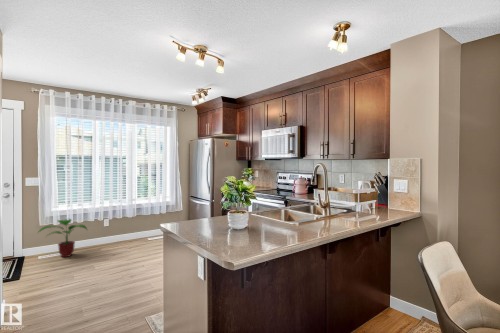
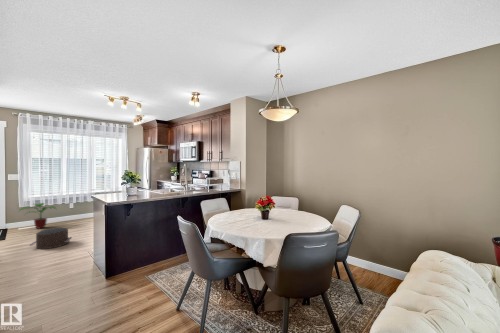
pouf: none [48,266,109,306] -> present [30,228,71,249]

